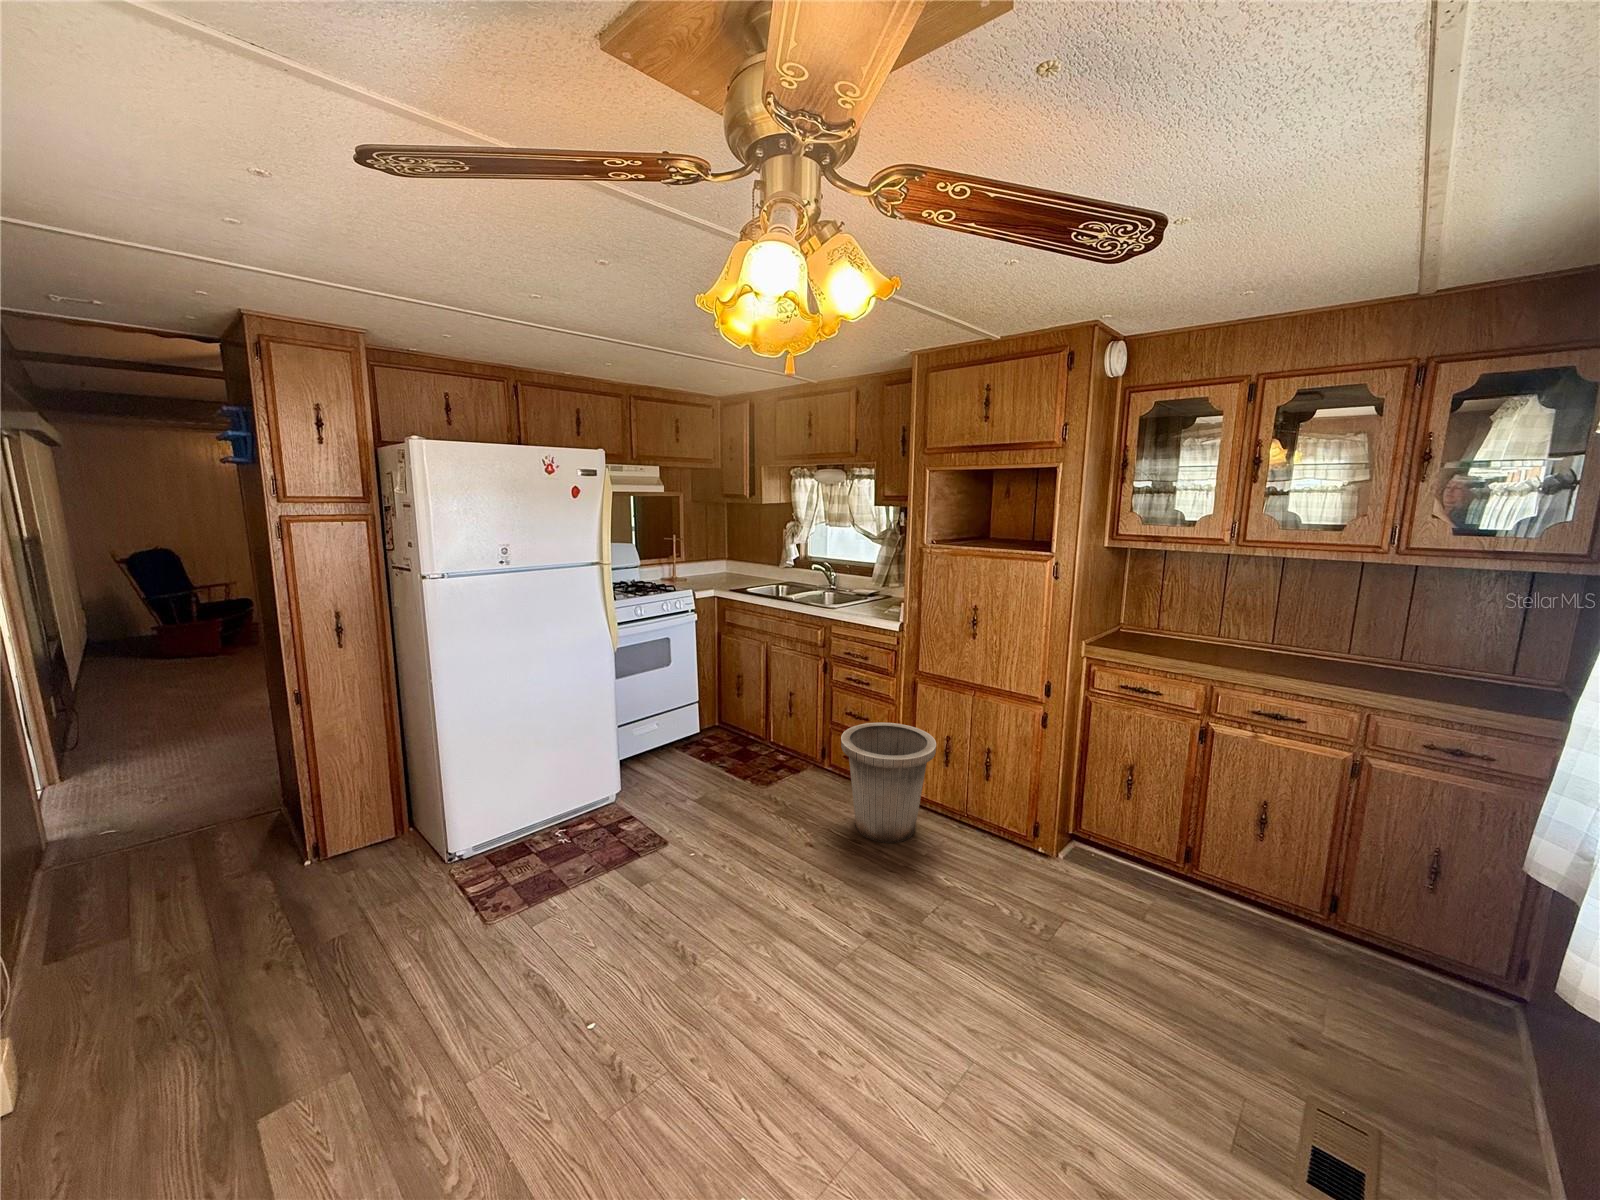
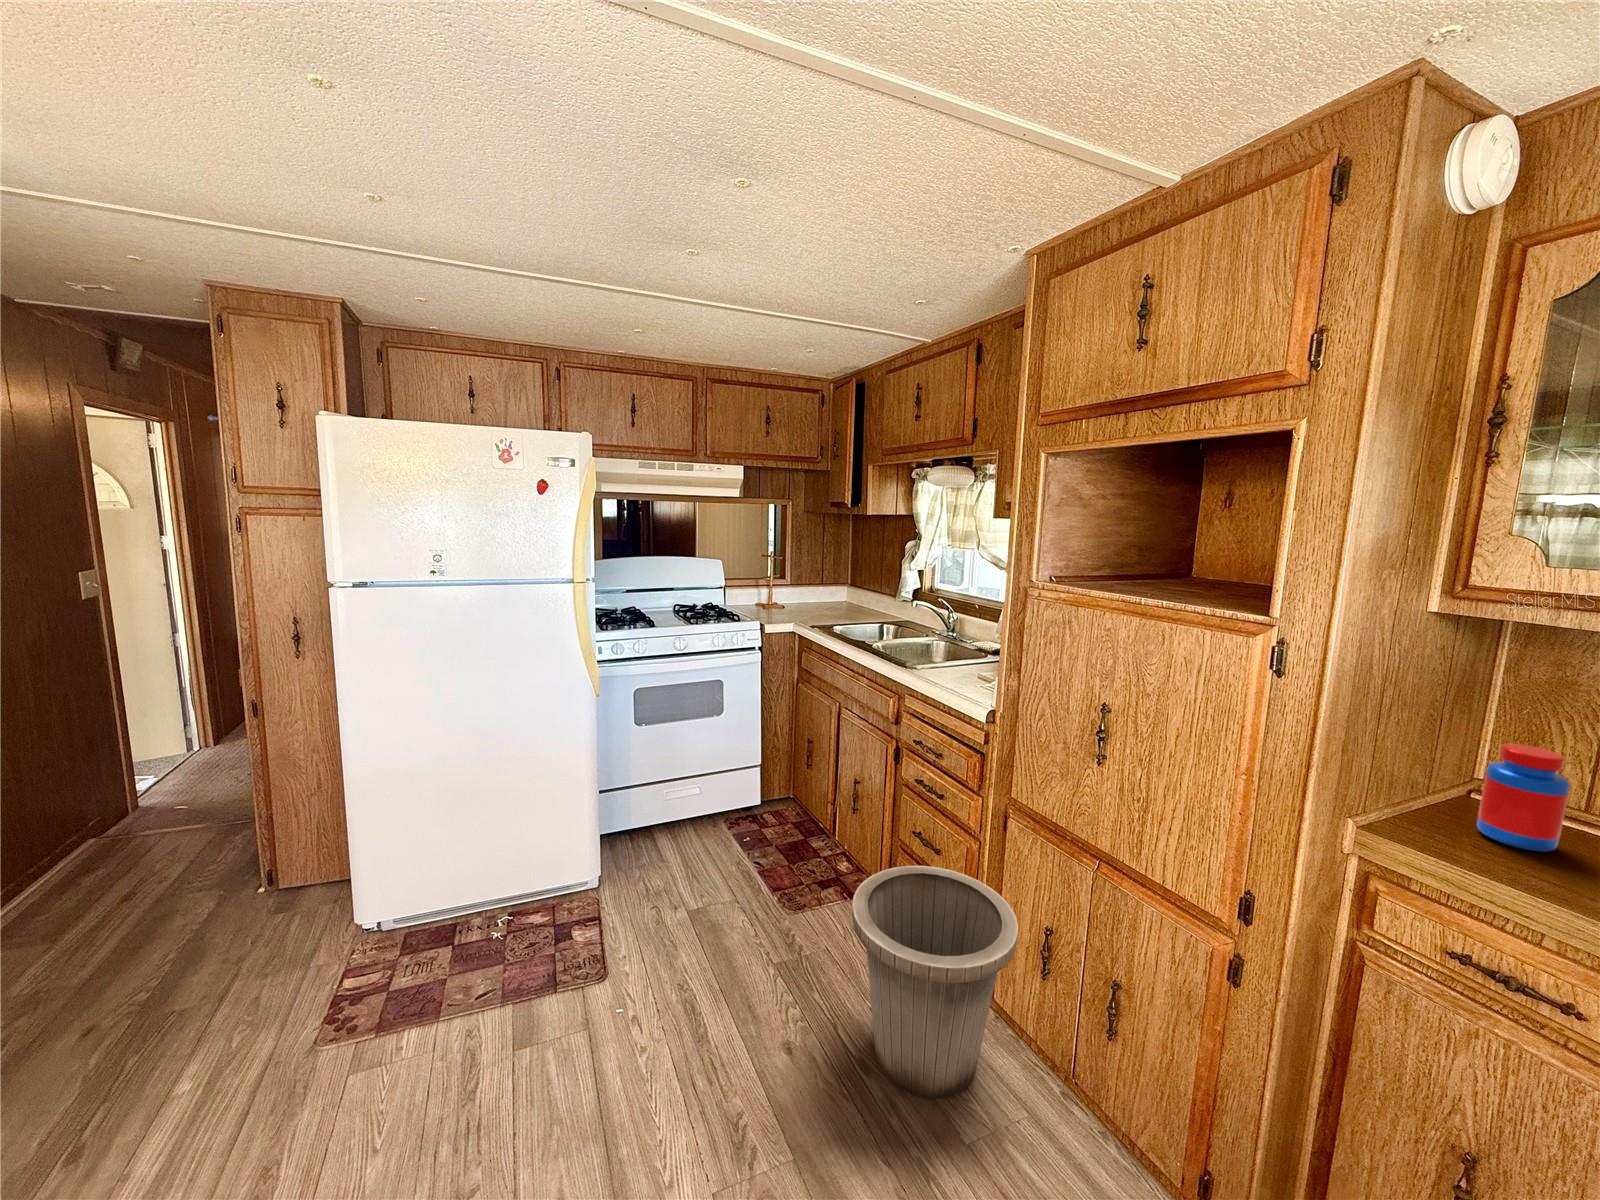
jar: none [1124,602,1153,644] -> present [1477,744,1570,852]

